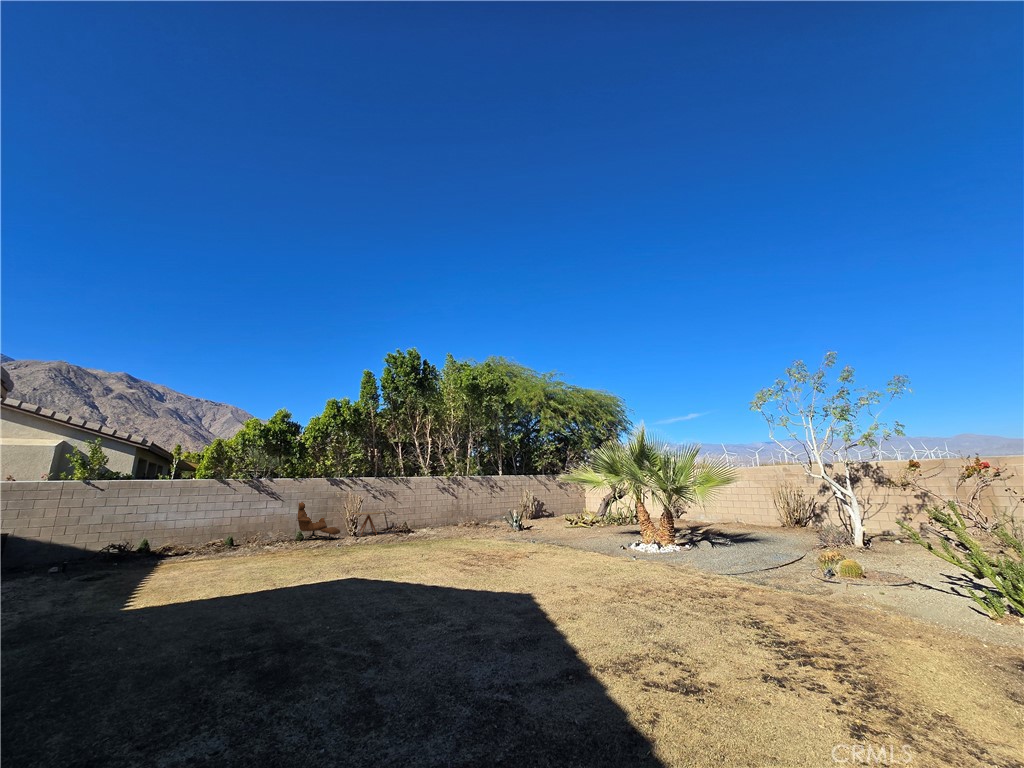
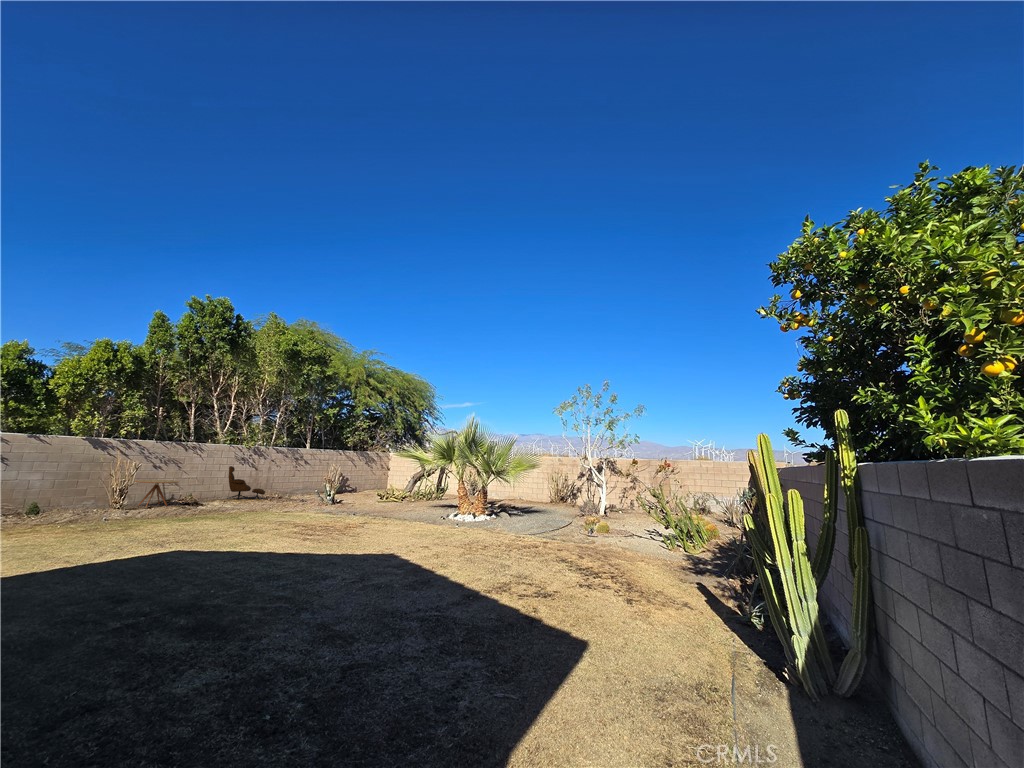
lounge chair: present [297,502,340,541] -> present [227,466,265,499]

